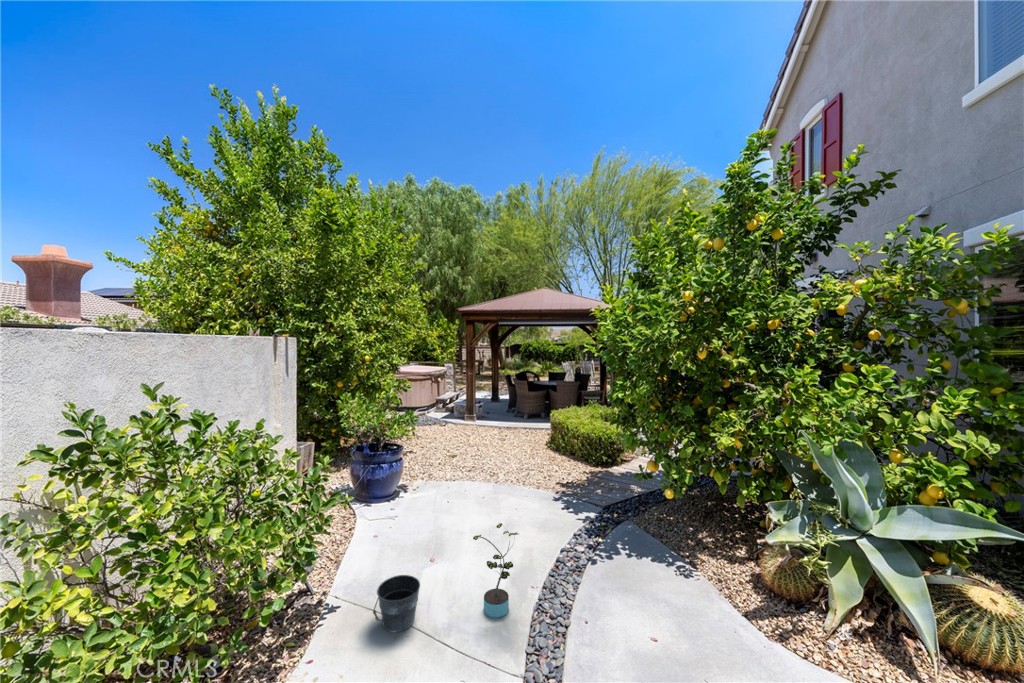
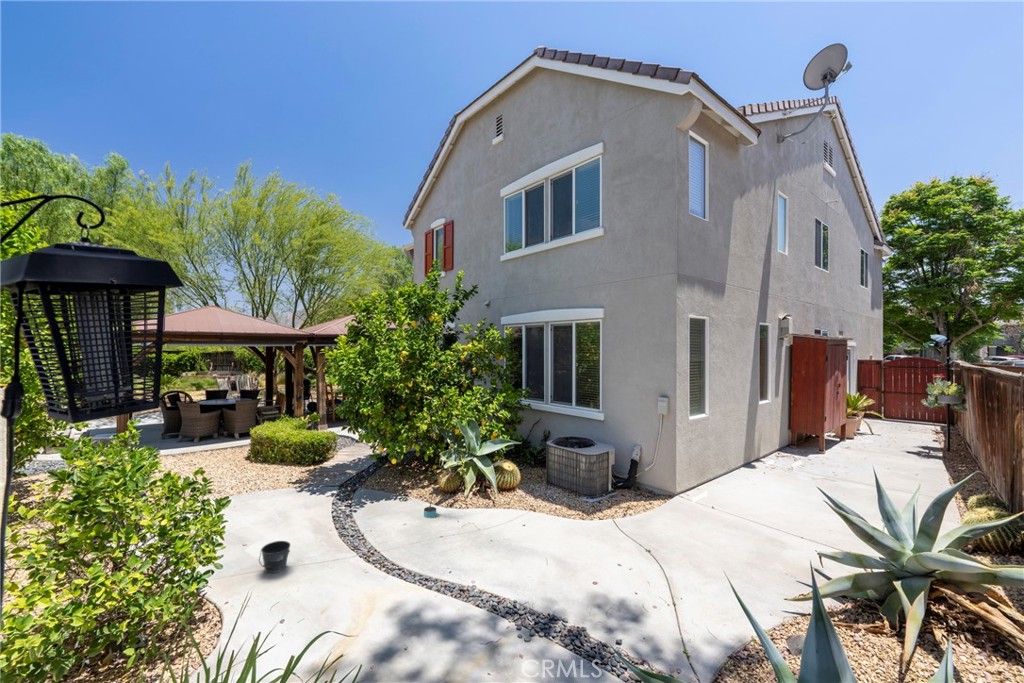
potted plant: present [473,523,518,618] -> present [420,475,443,518]

